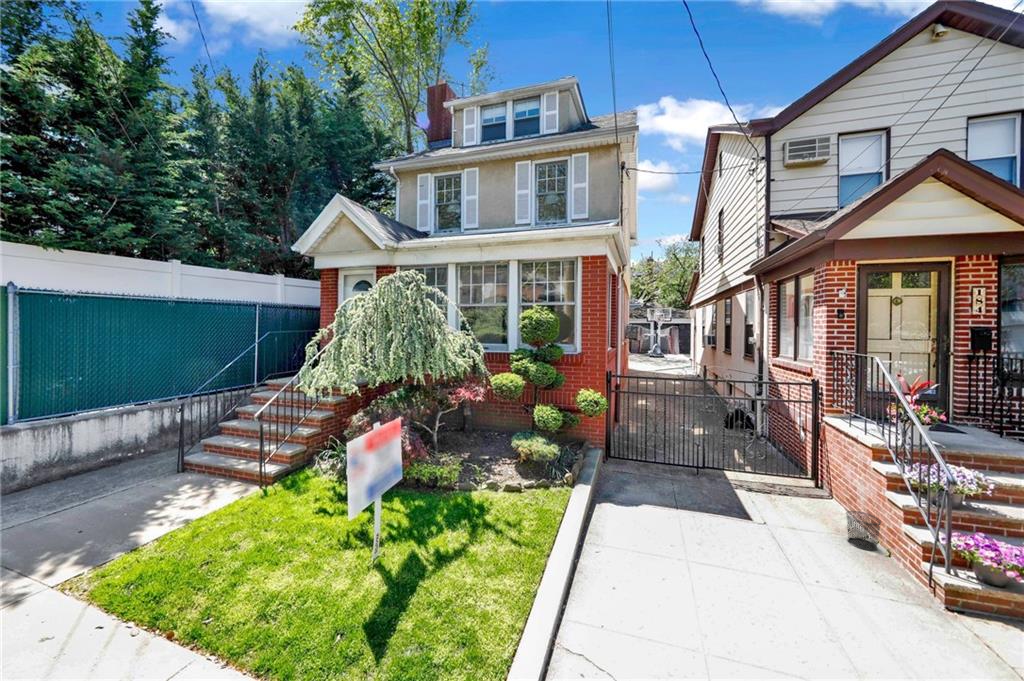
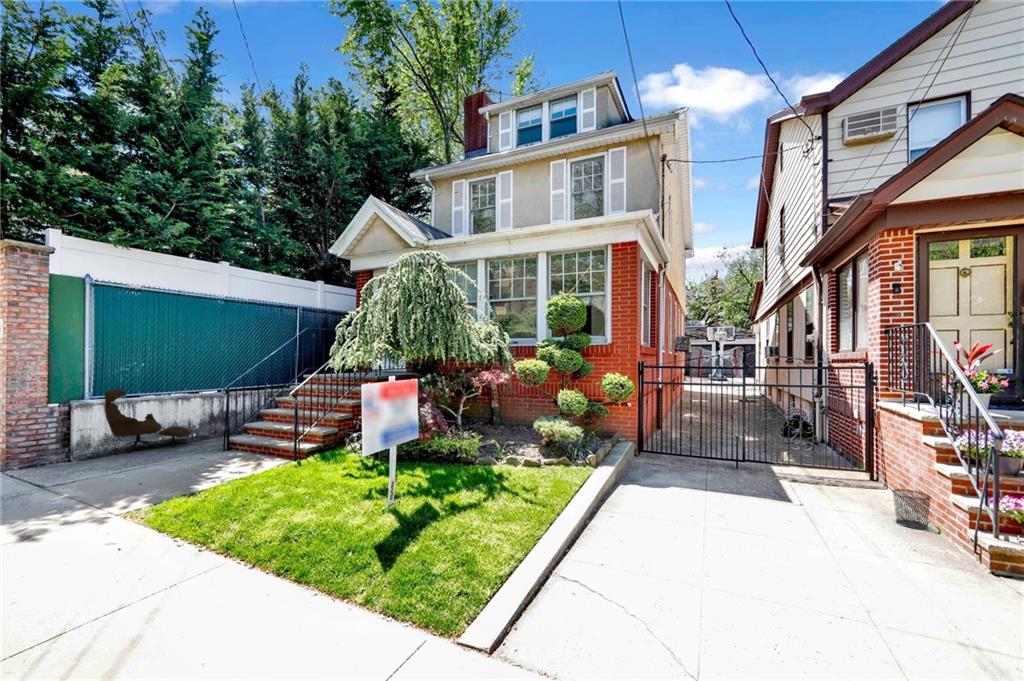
lounge chair: none [39,415,148,484] -> present [104,389,190,452]

